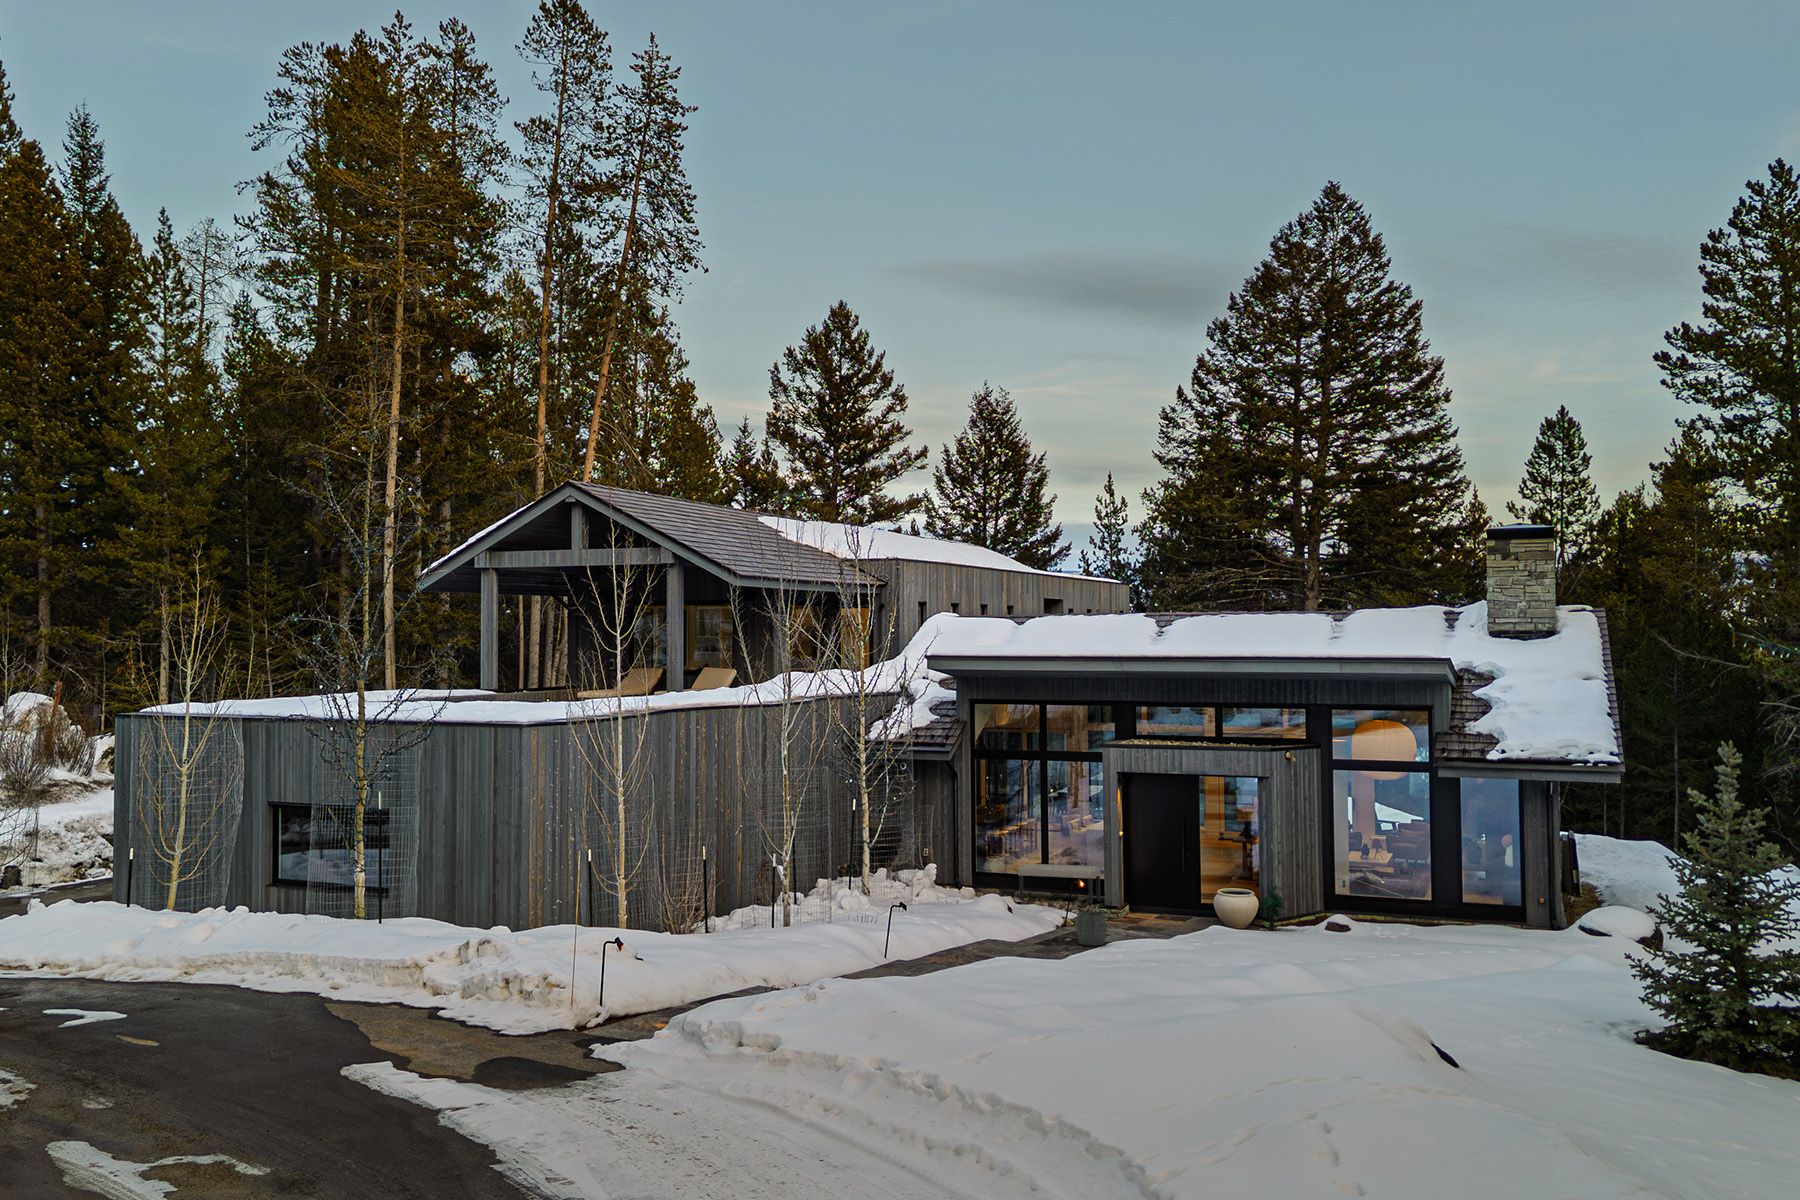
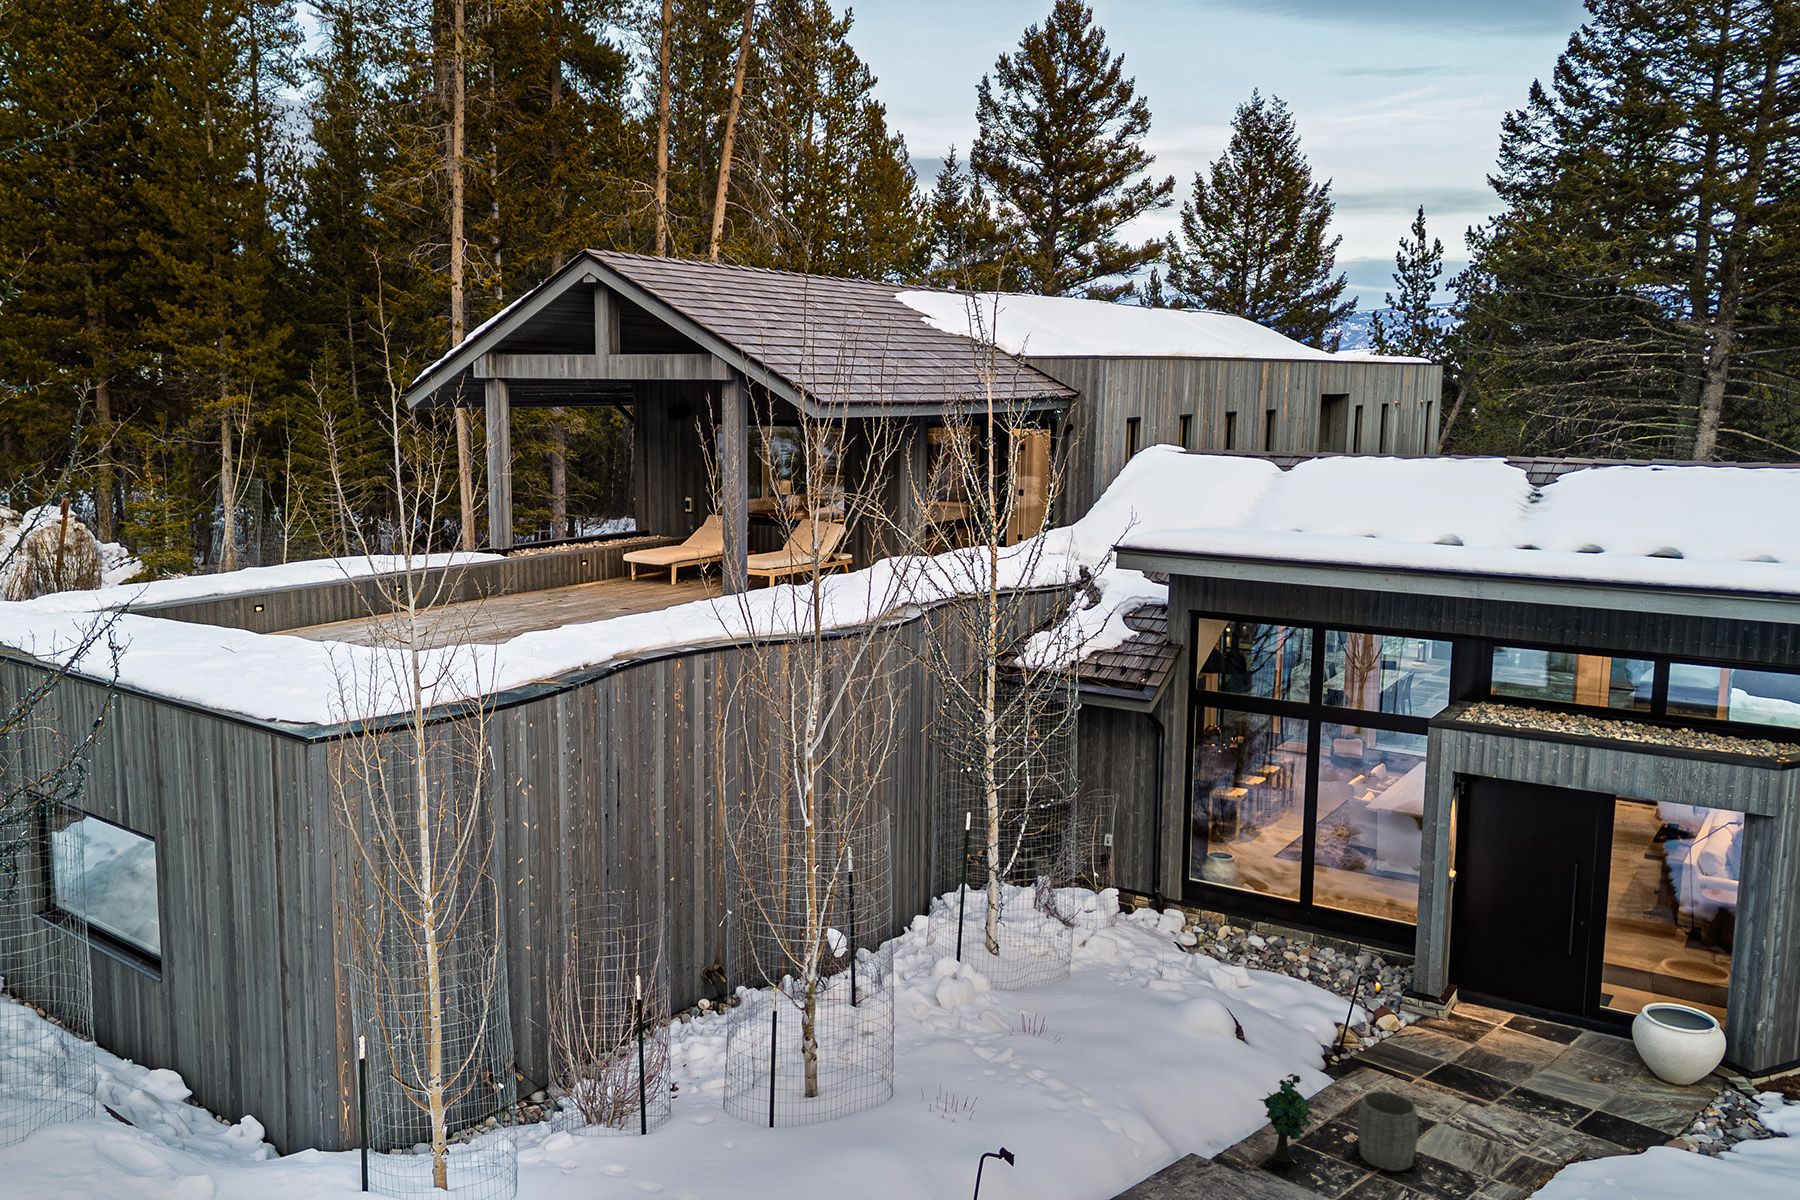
bench: present [1018,864,1101,904] -> none [1255,880,1396,970]
decorative plant: present [1260,886,1283,930] -> present [1259,1074,1312,1162]

